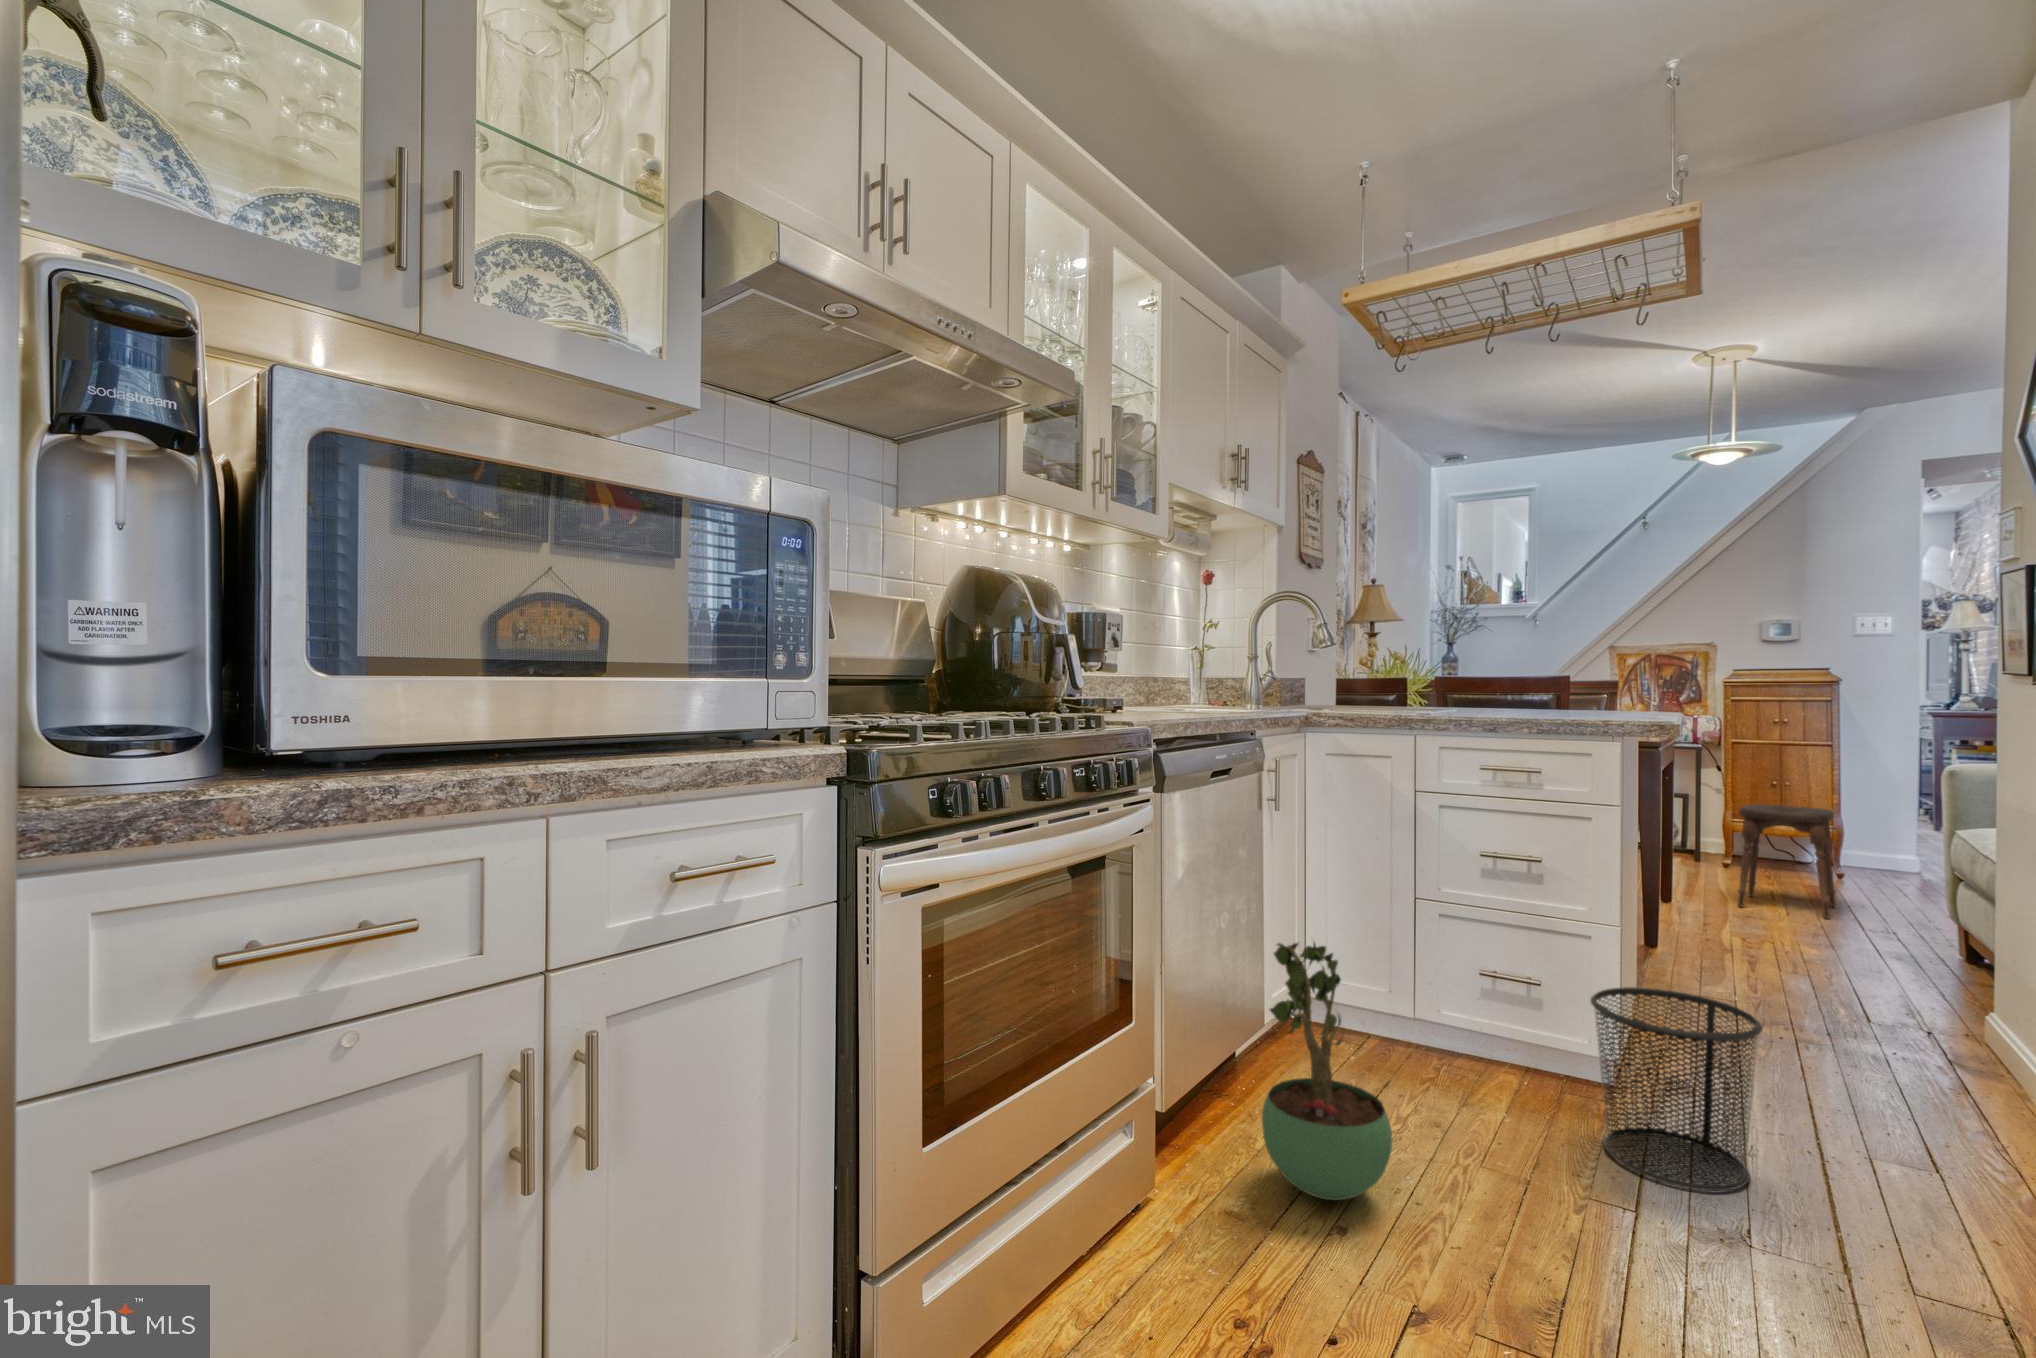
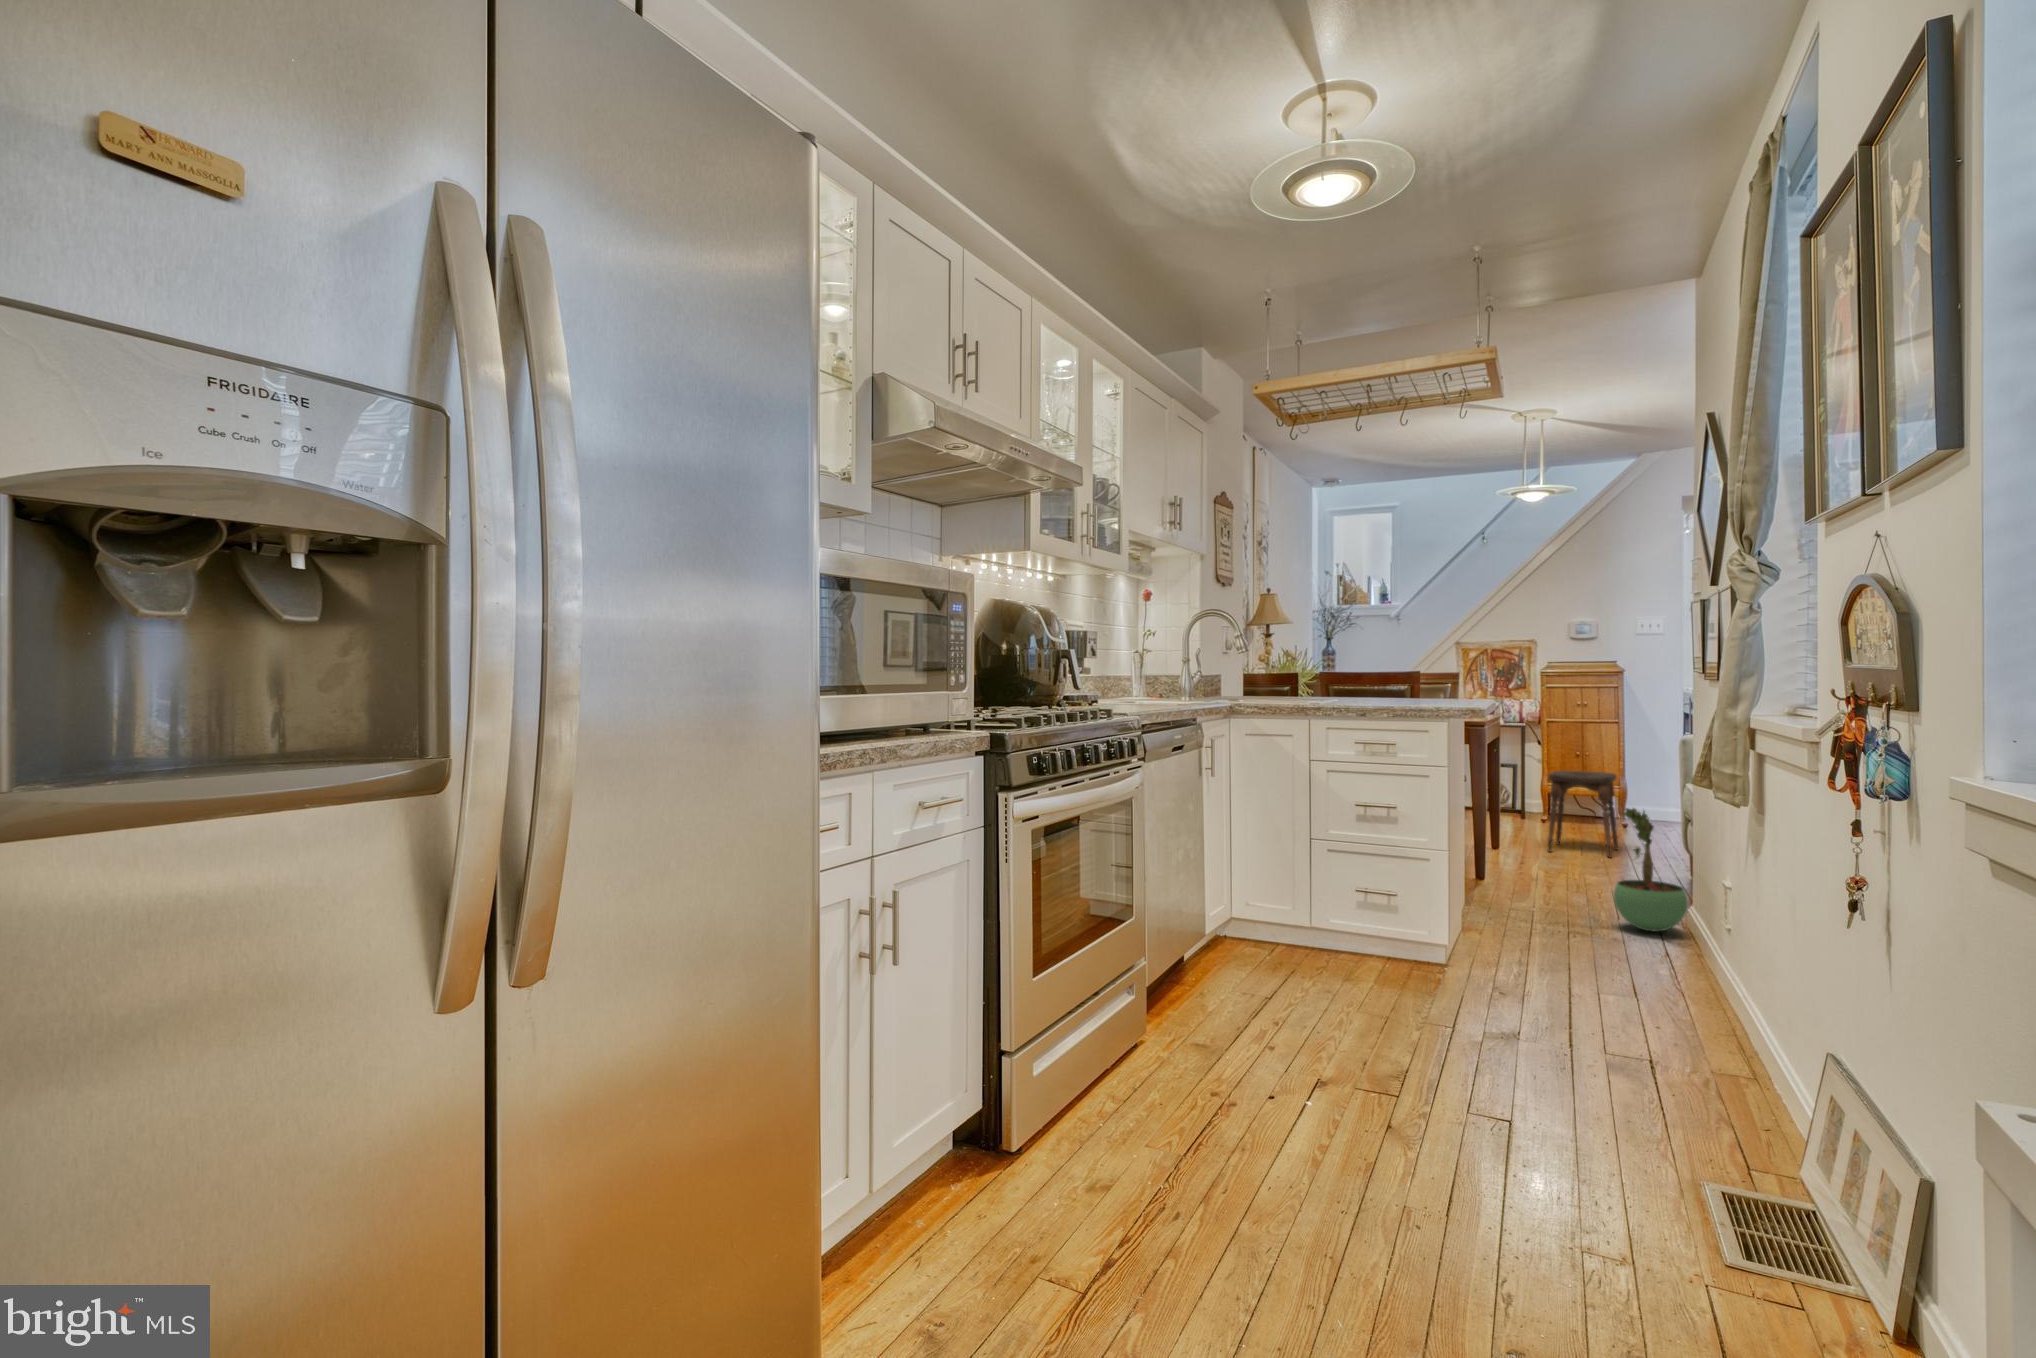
potted plant: present [1262,942,1393,1200] -> present [1614,808,1688,932]
waste bin: present [1590,987,1763,1191] -> none [1428,891,1534,1016]

